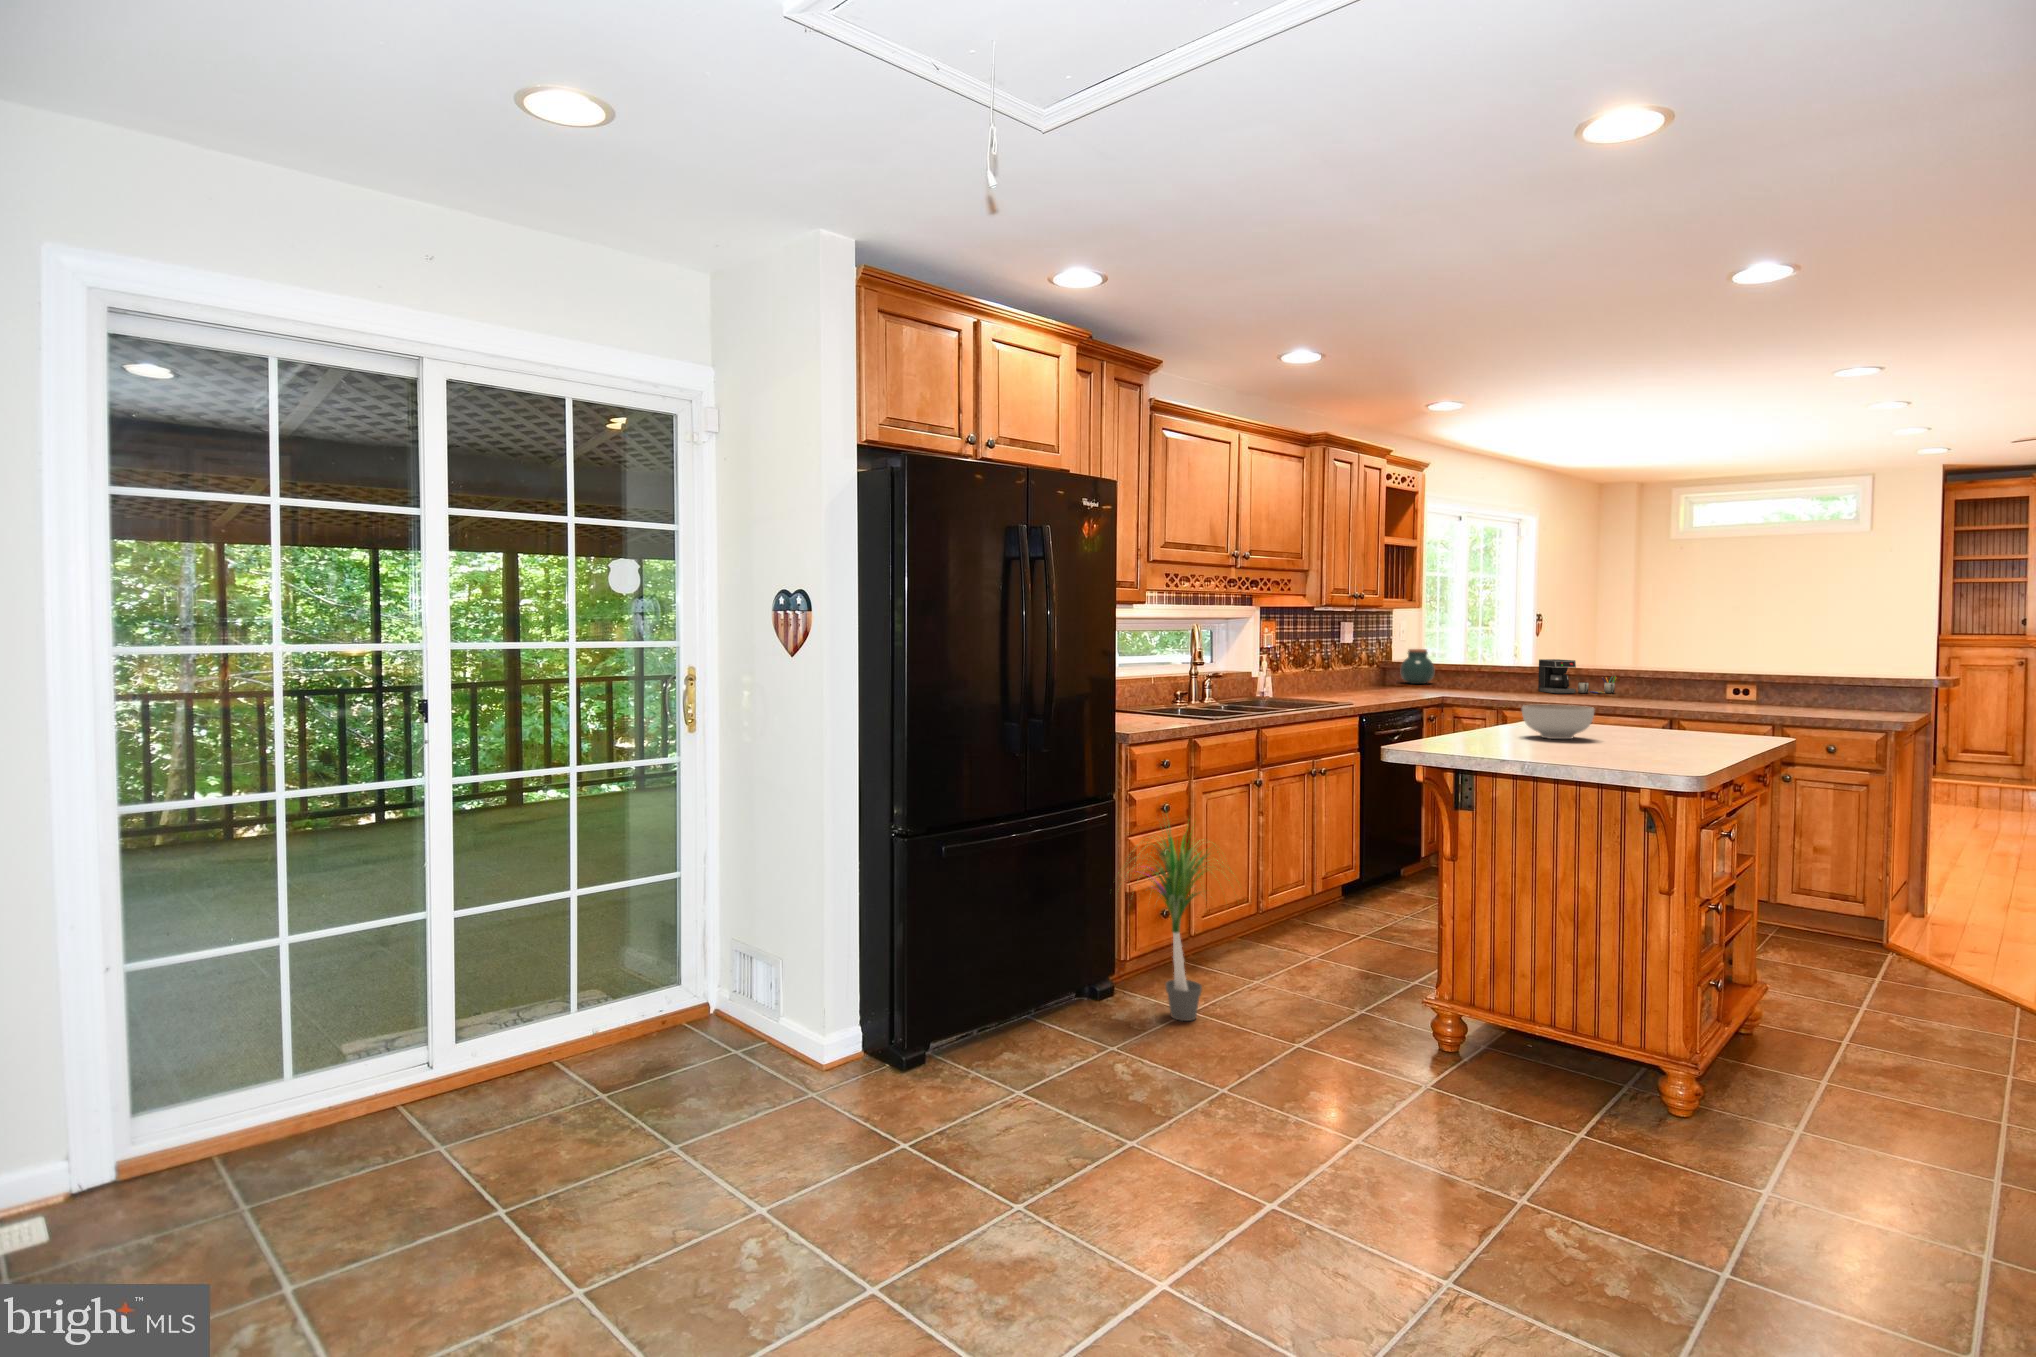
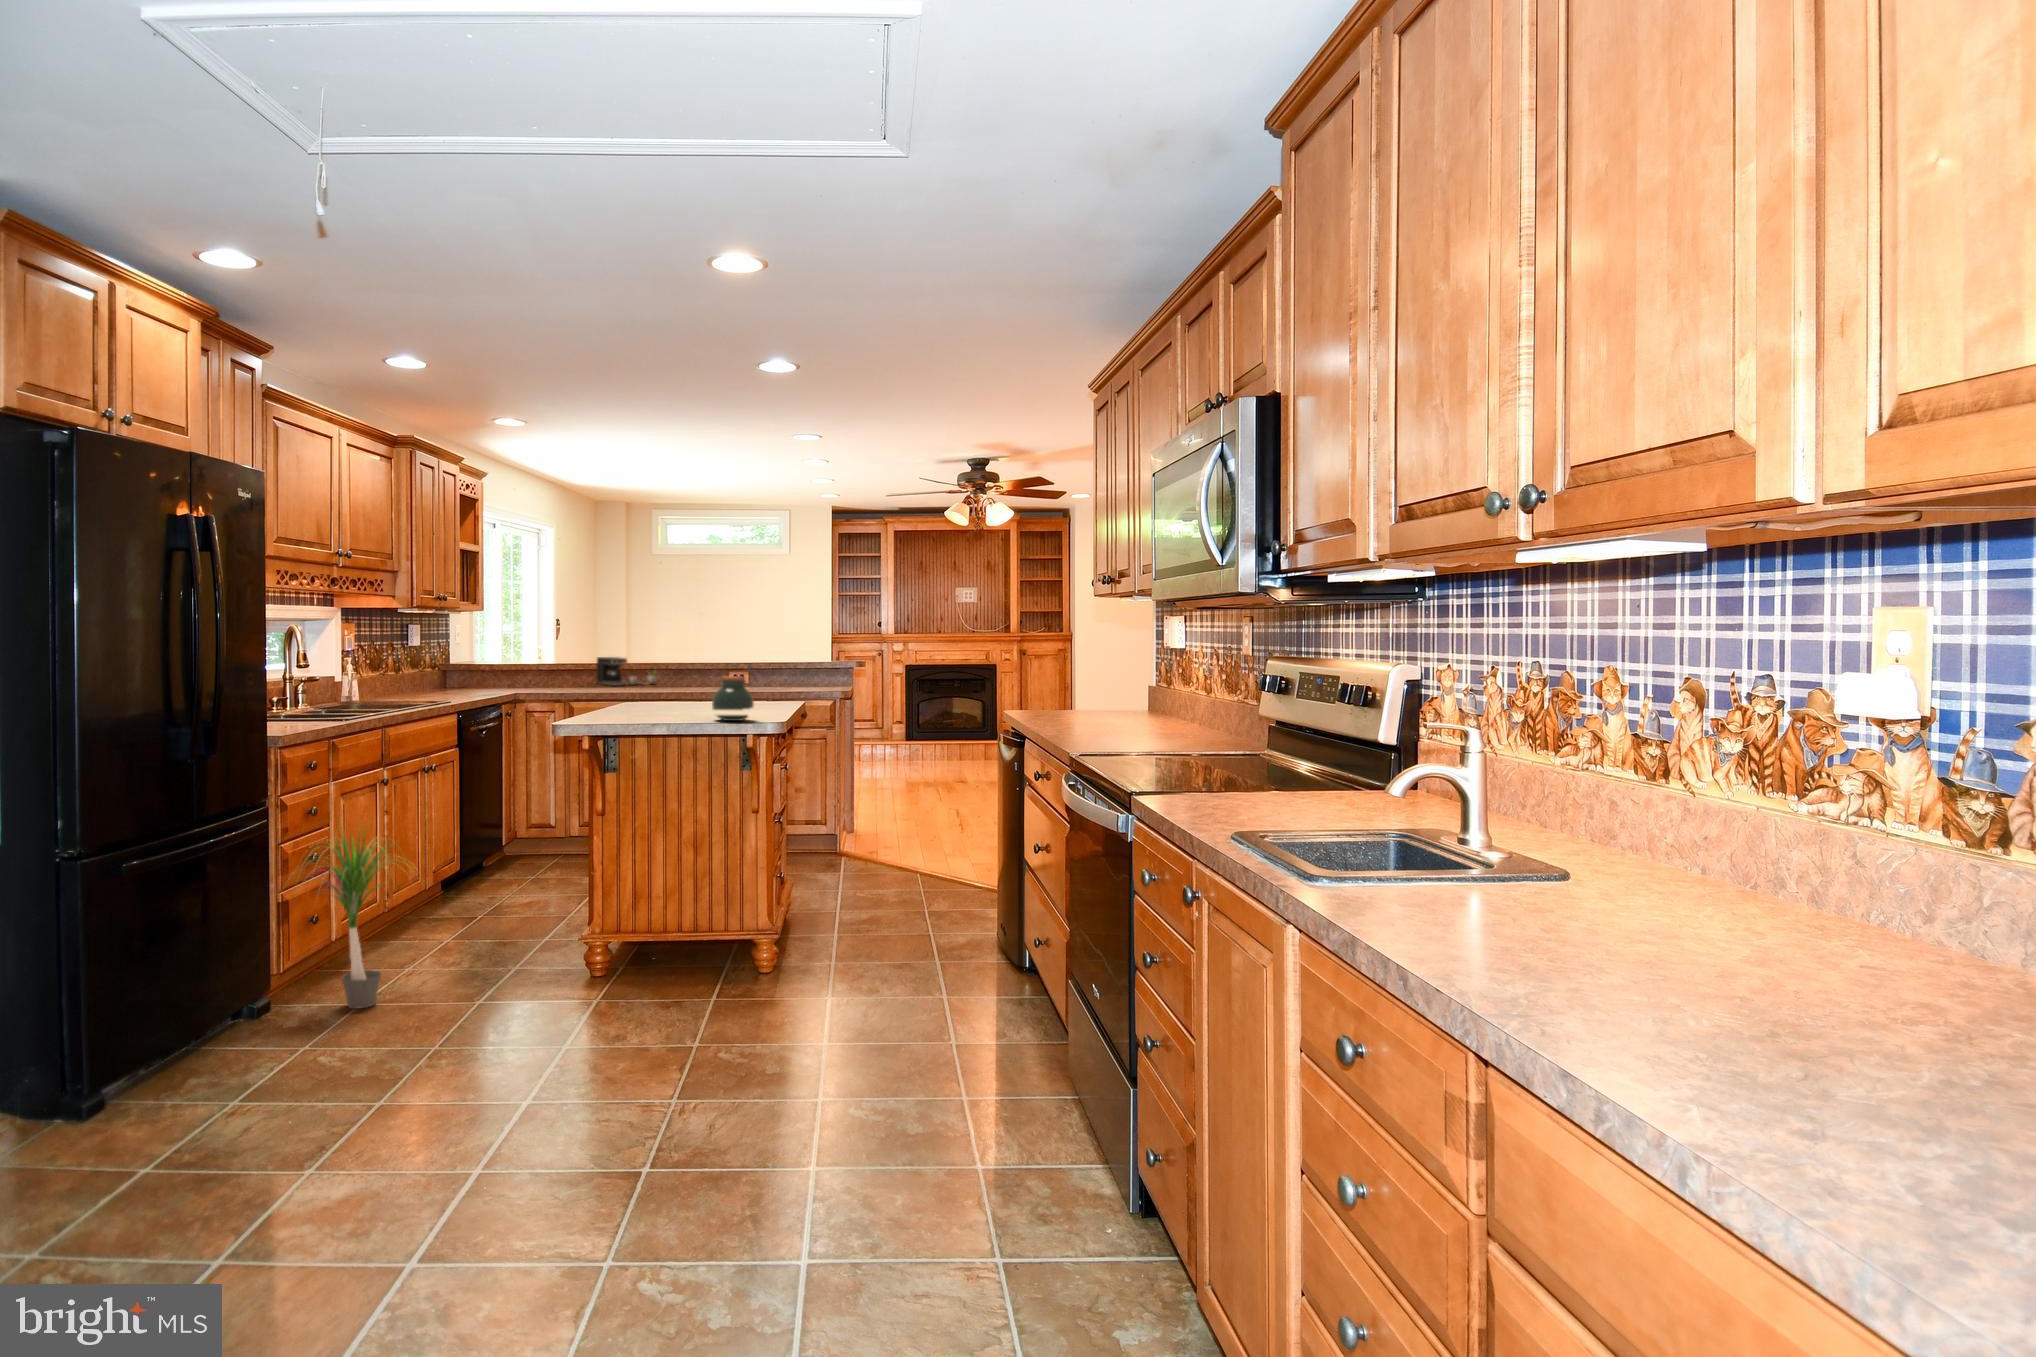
jar: present [1401,649,1434,684] -> present [712,676,754,721]
bowl: present [1522,705,1594,739] -> none [641,700,692,726]

